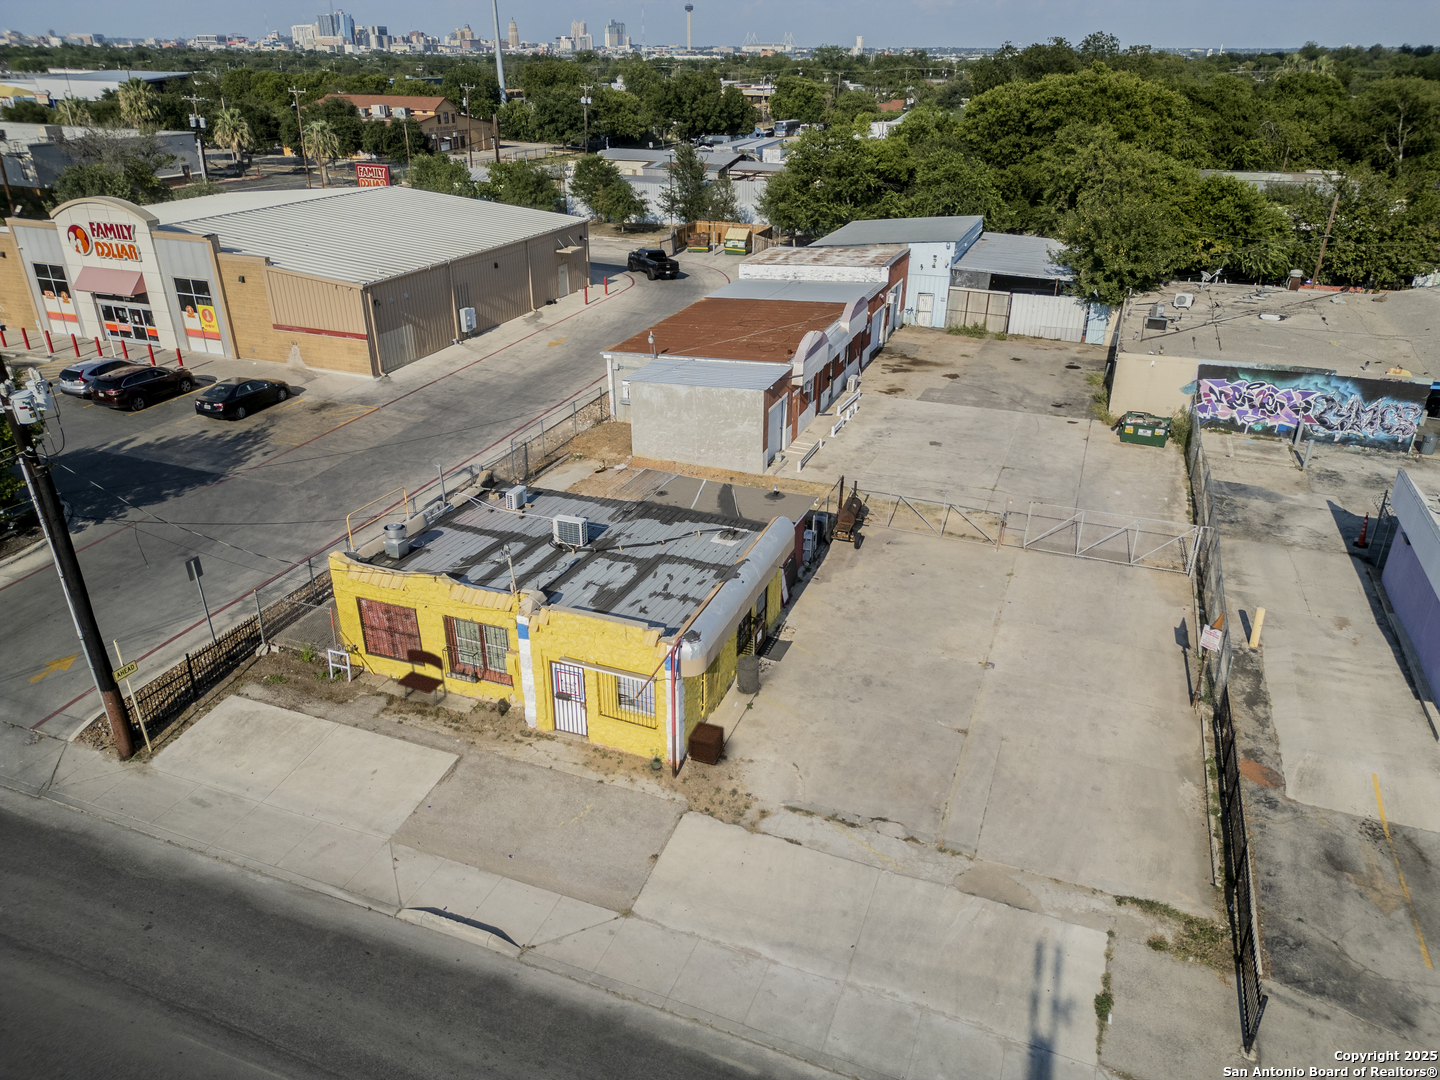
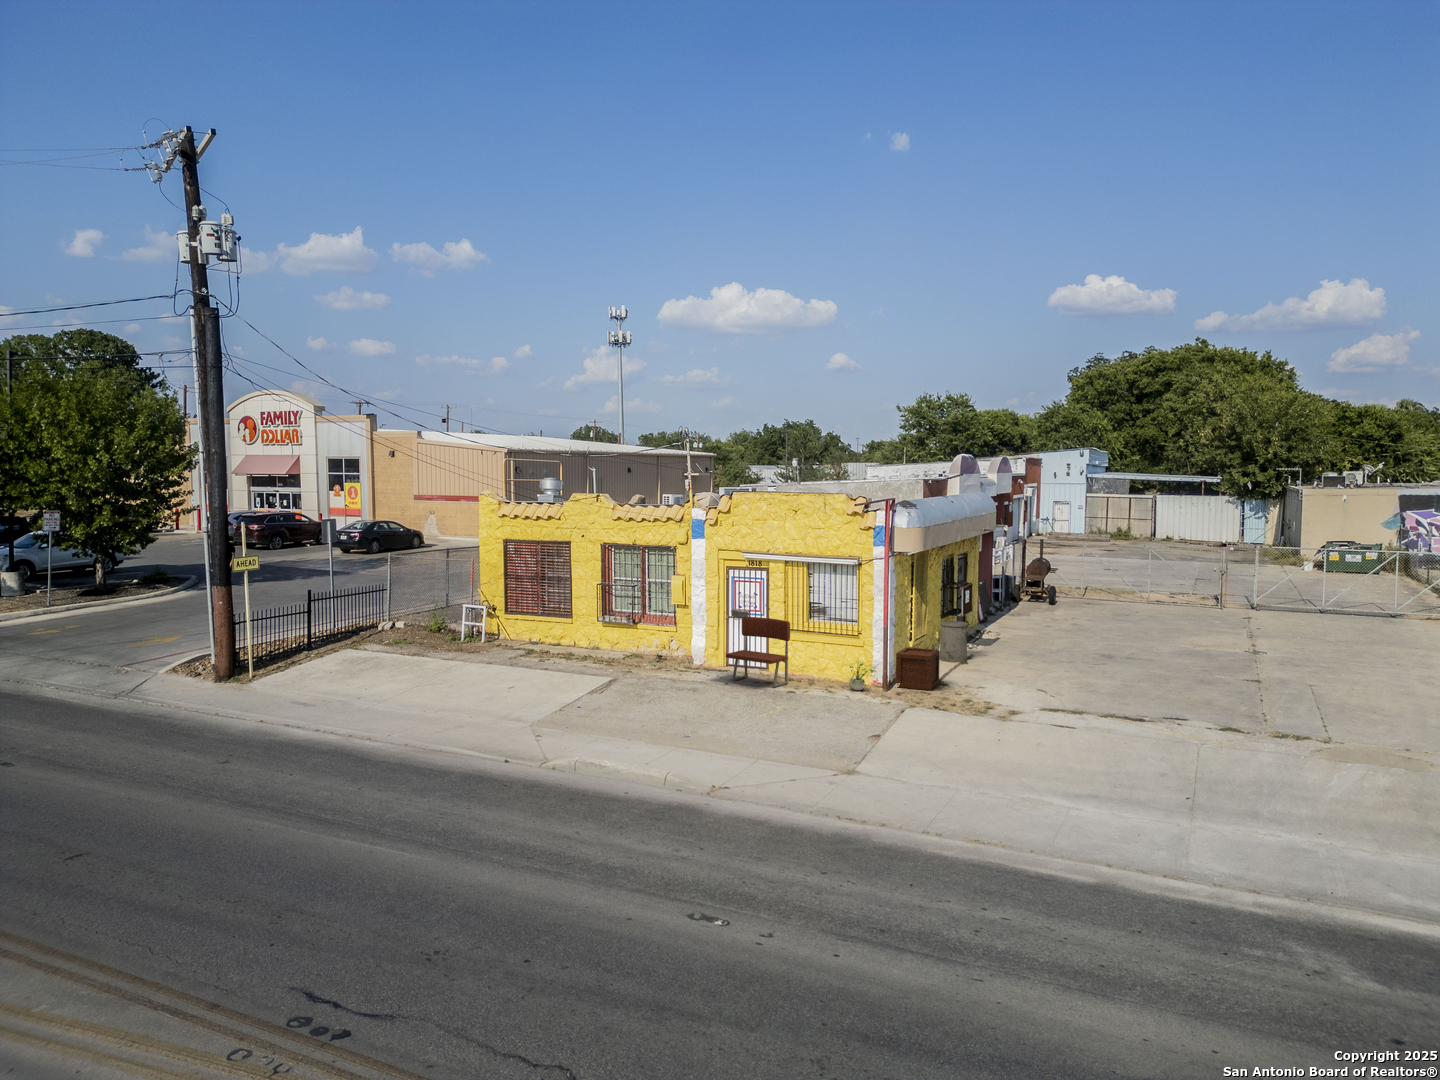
bench: present [397,649,447,705] -> present [726,617,790,688]

